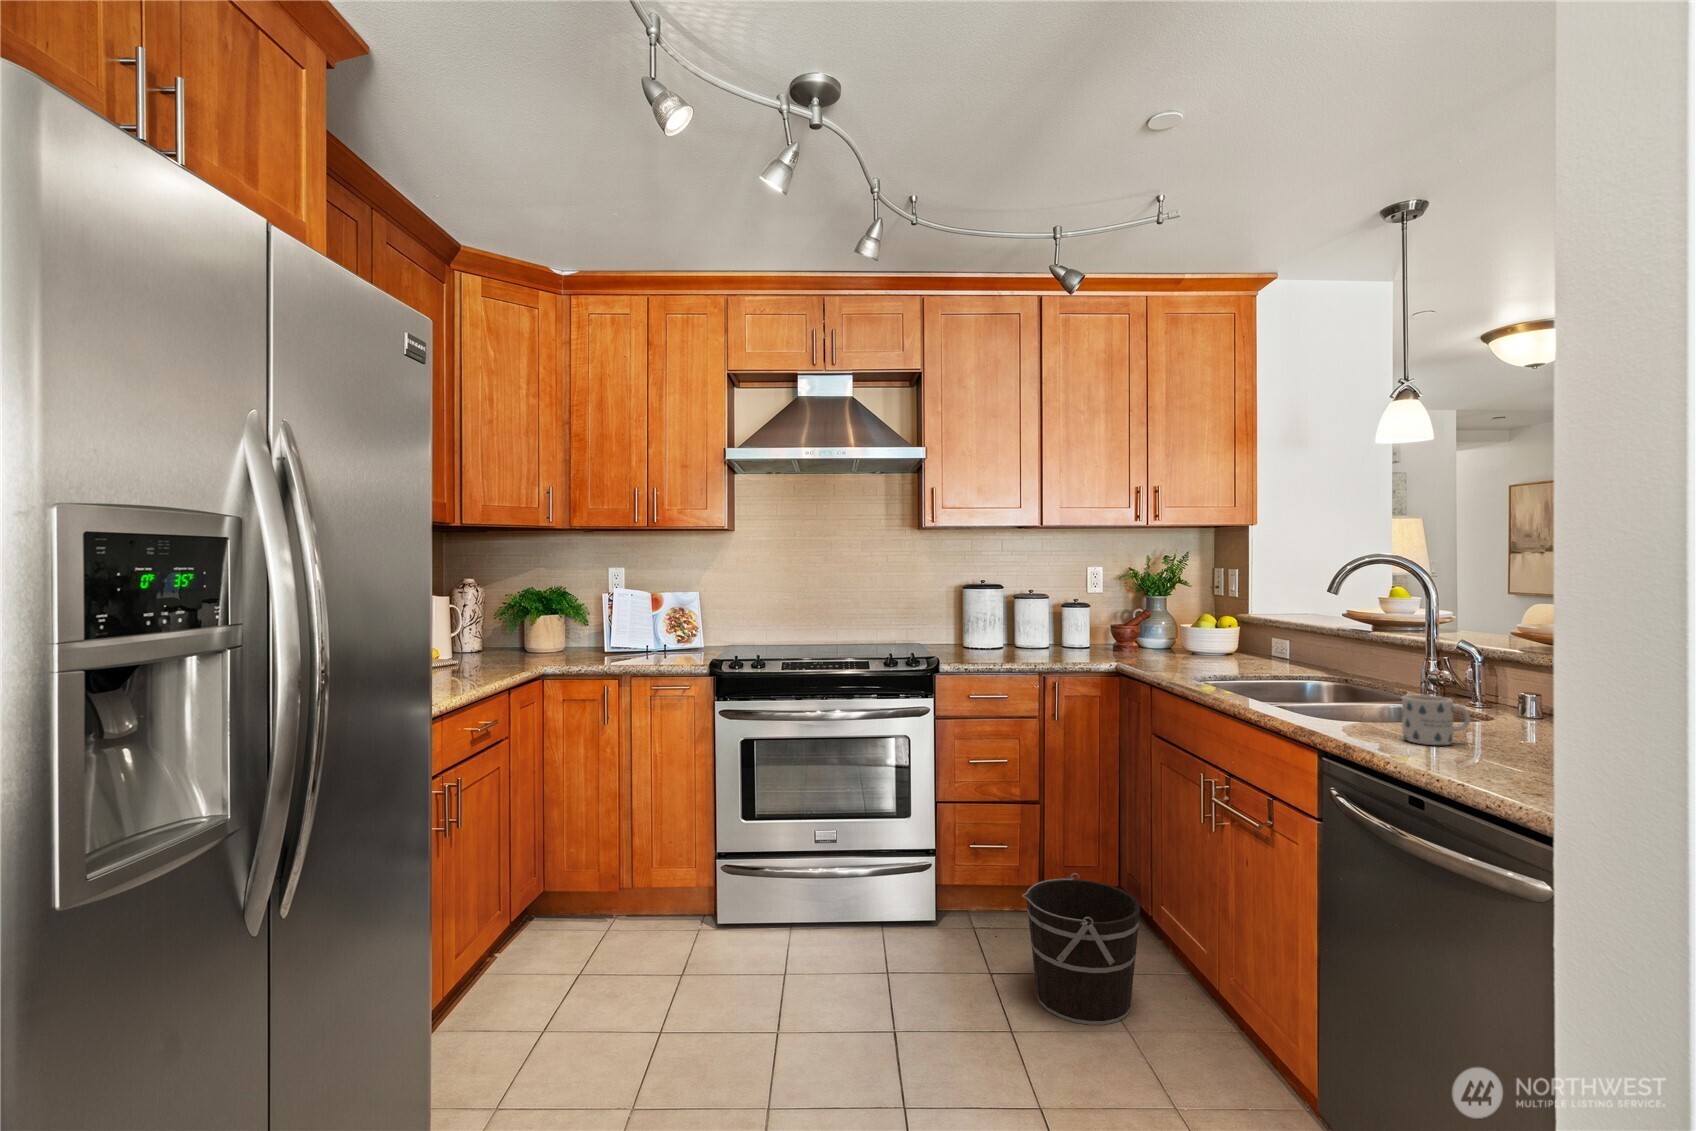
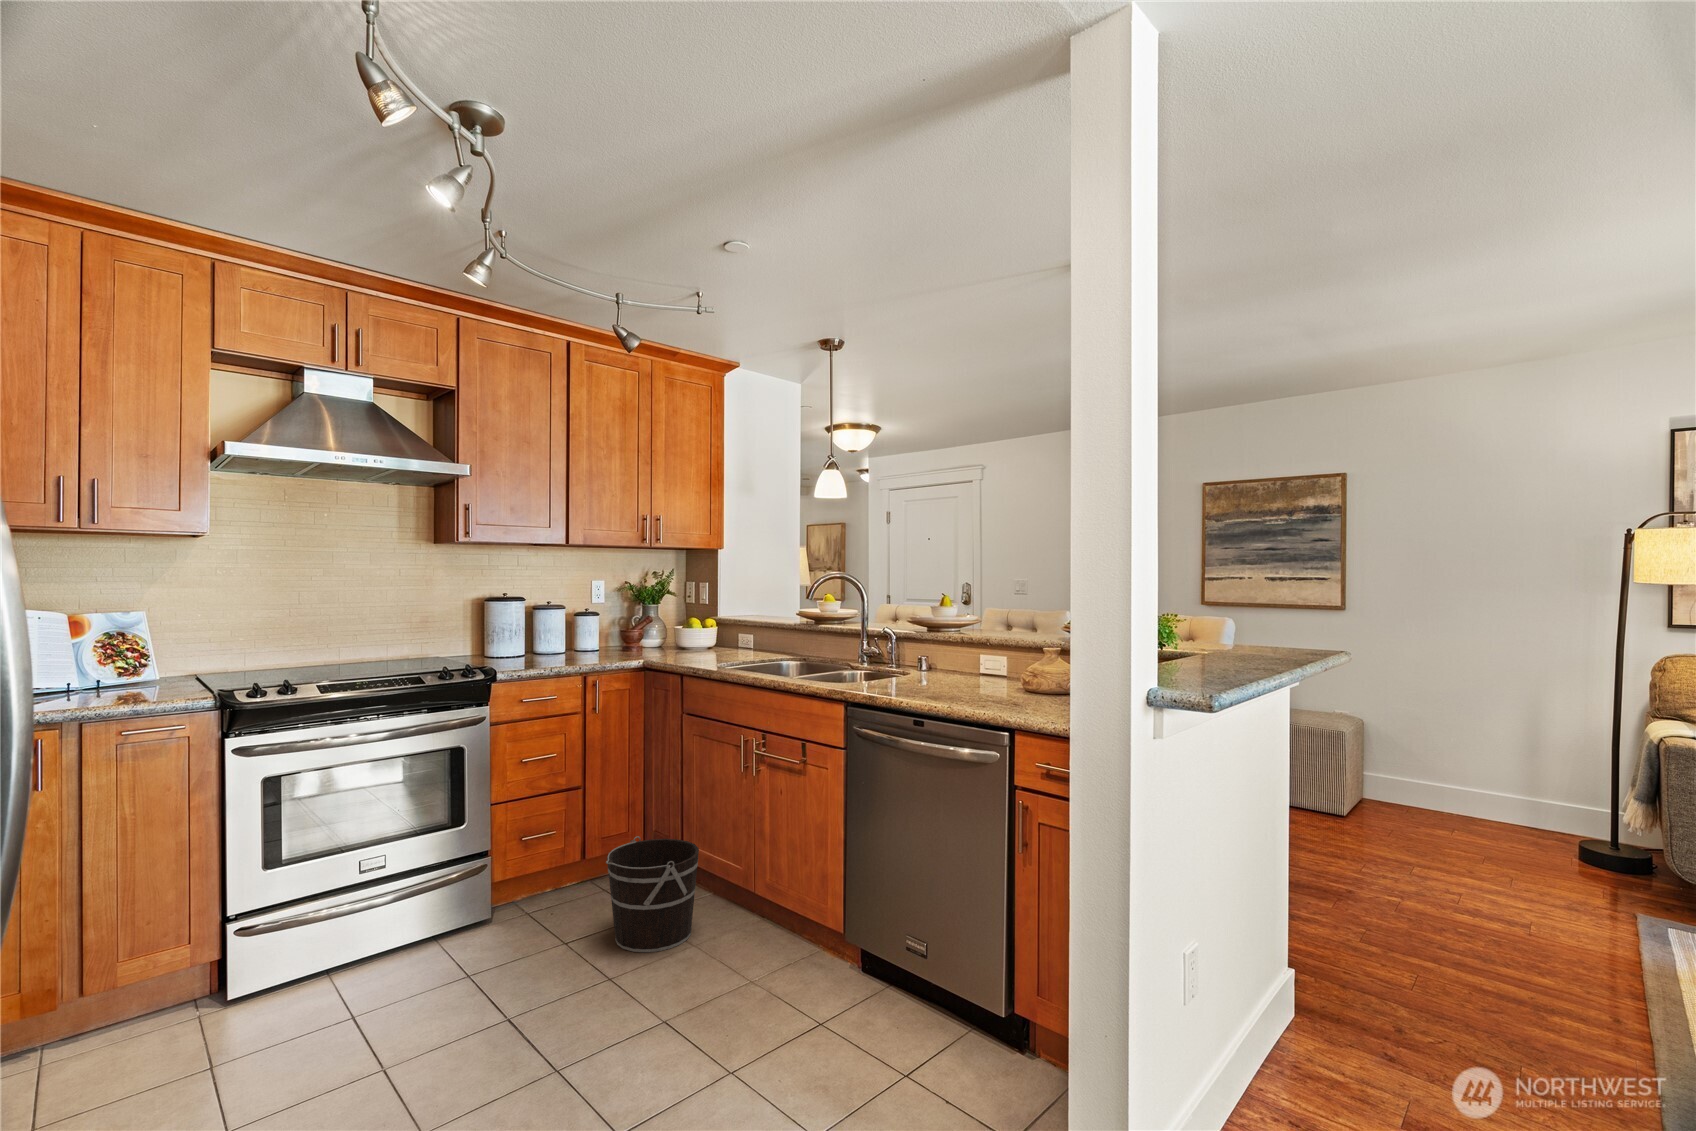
mug: present [1402,695,1470,745] -> none [882,659,913,688]

